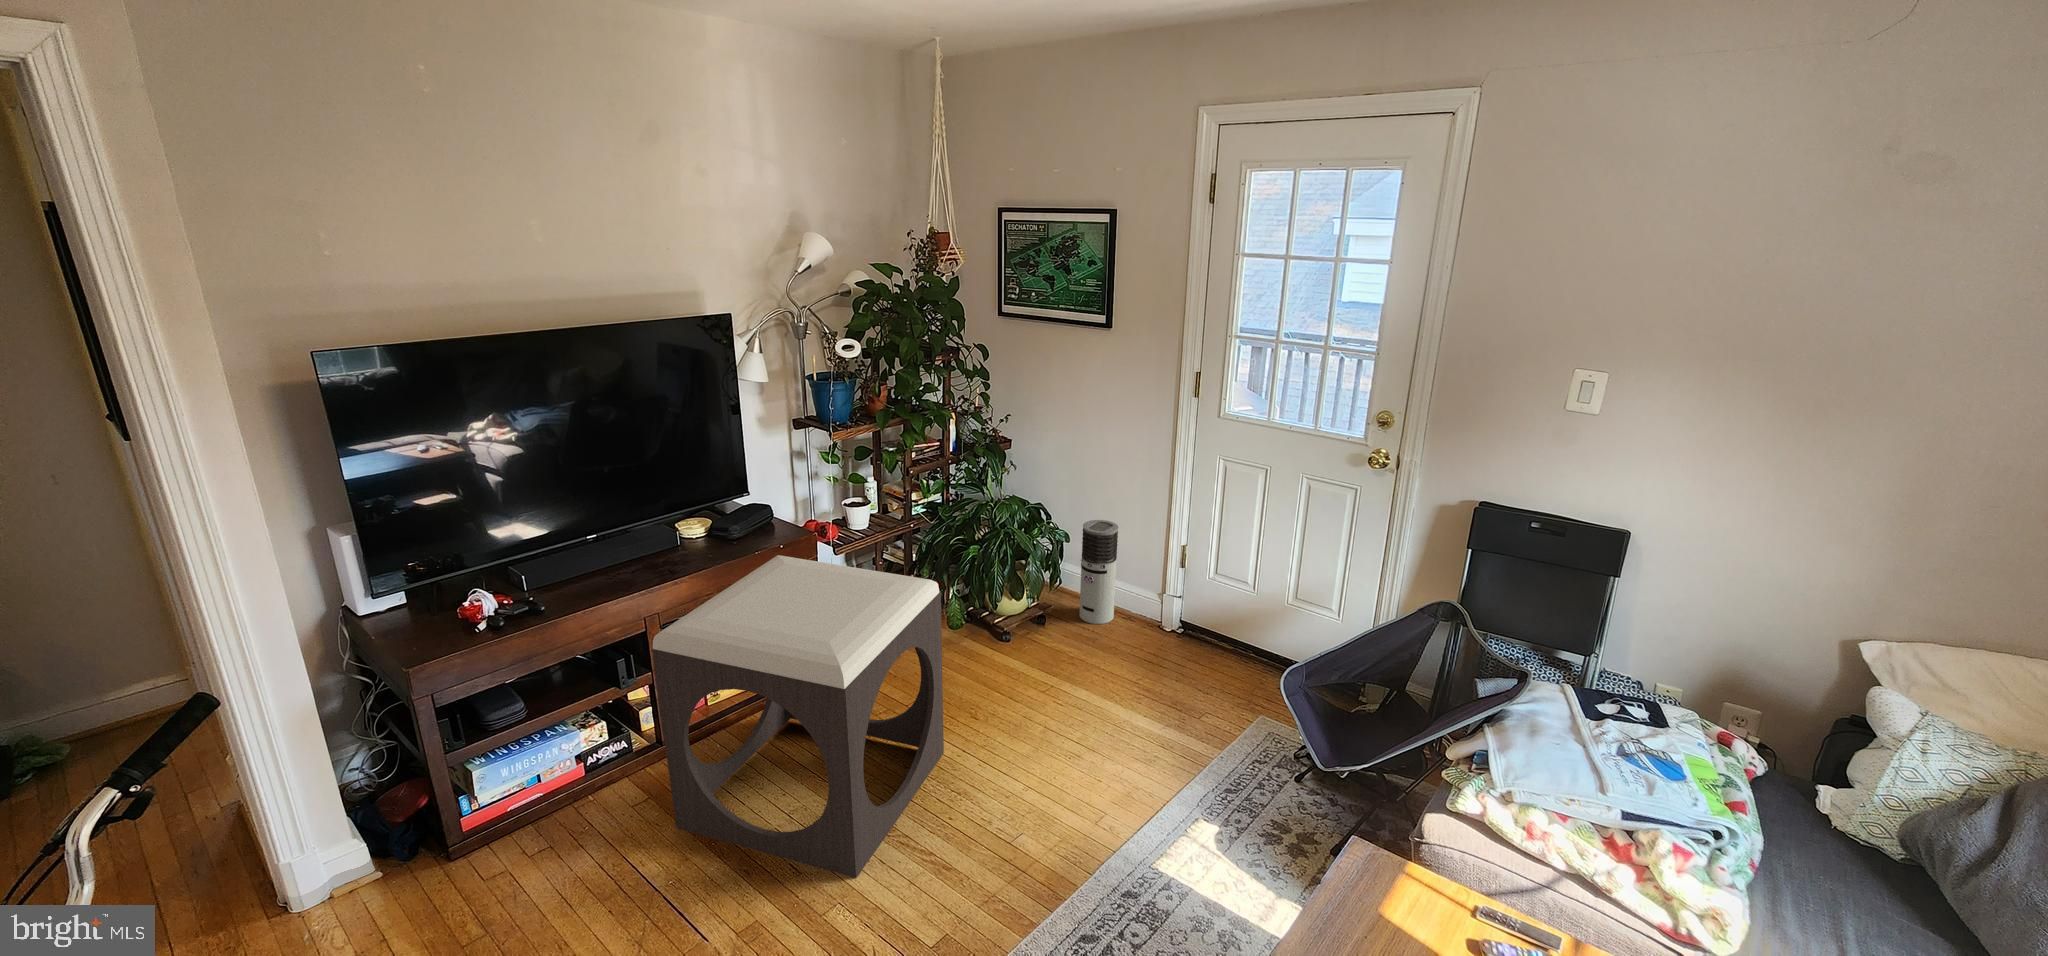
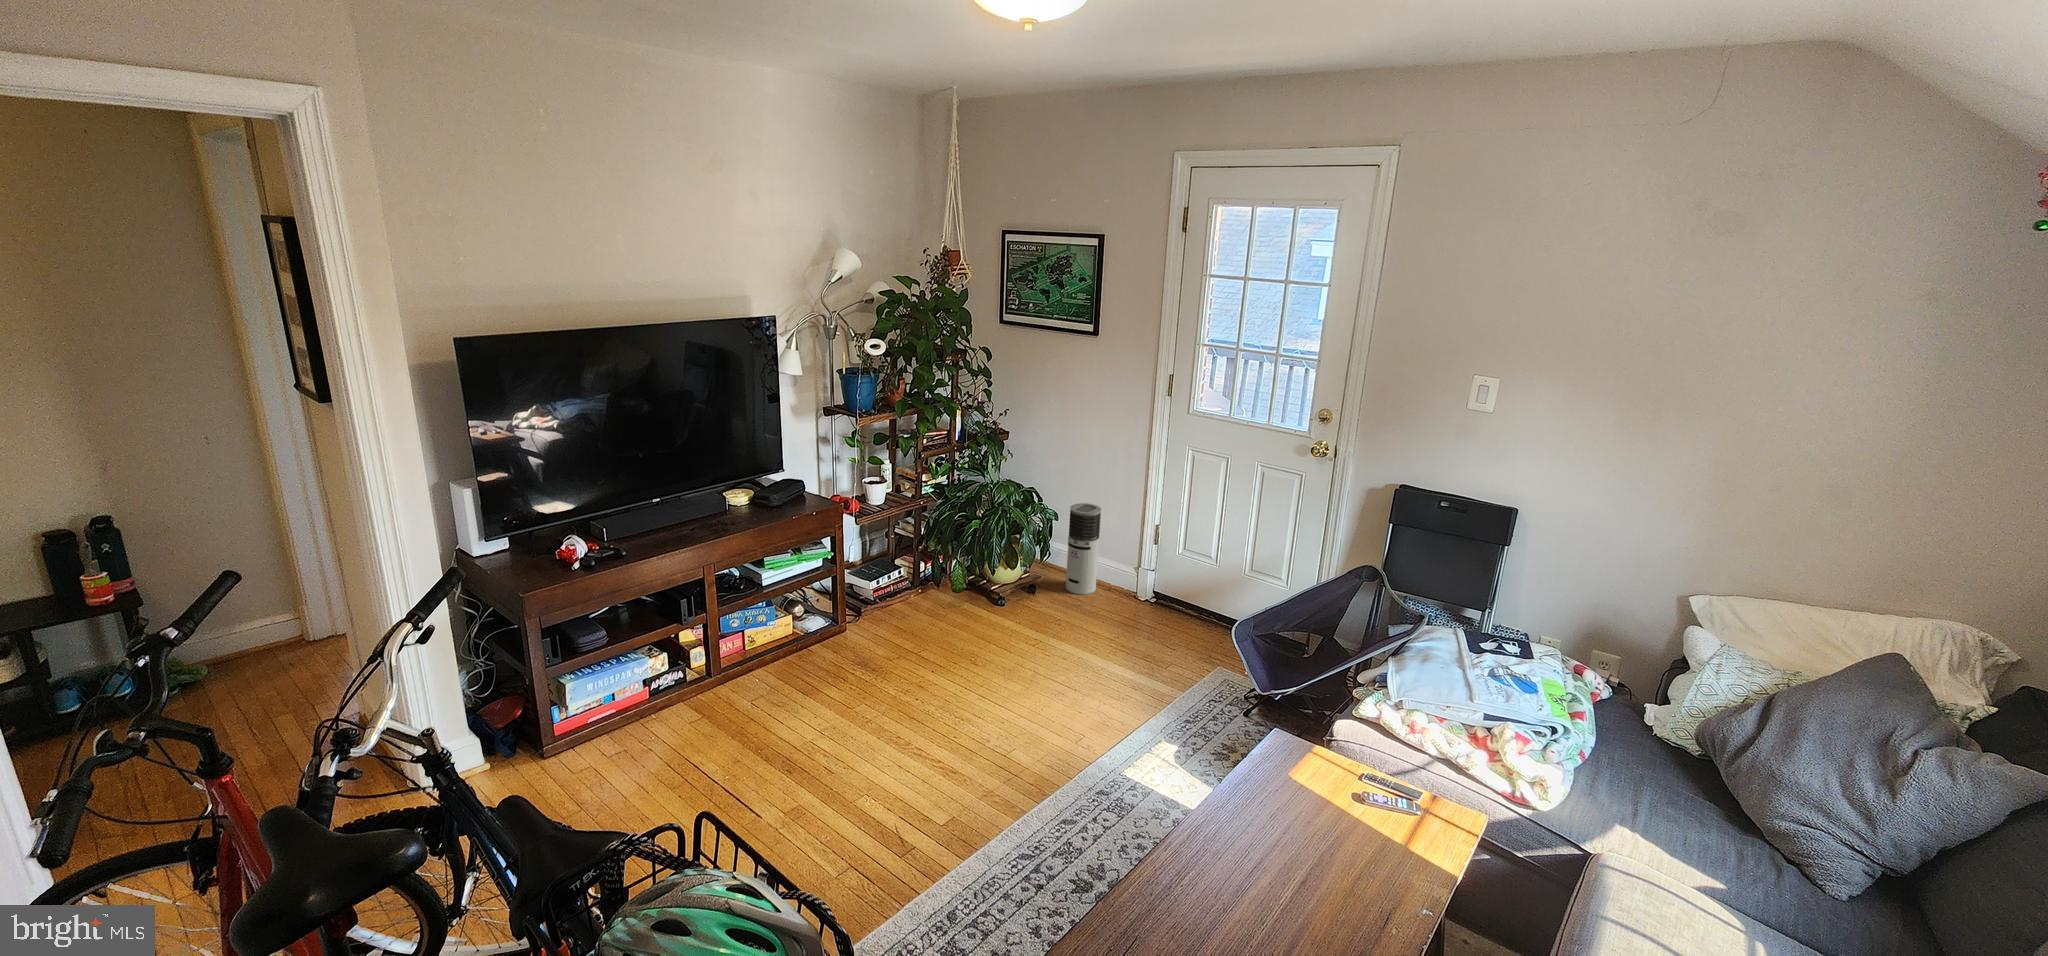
footstool: present [652,555,944,878] -> none [717,518,951,777]

